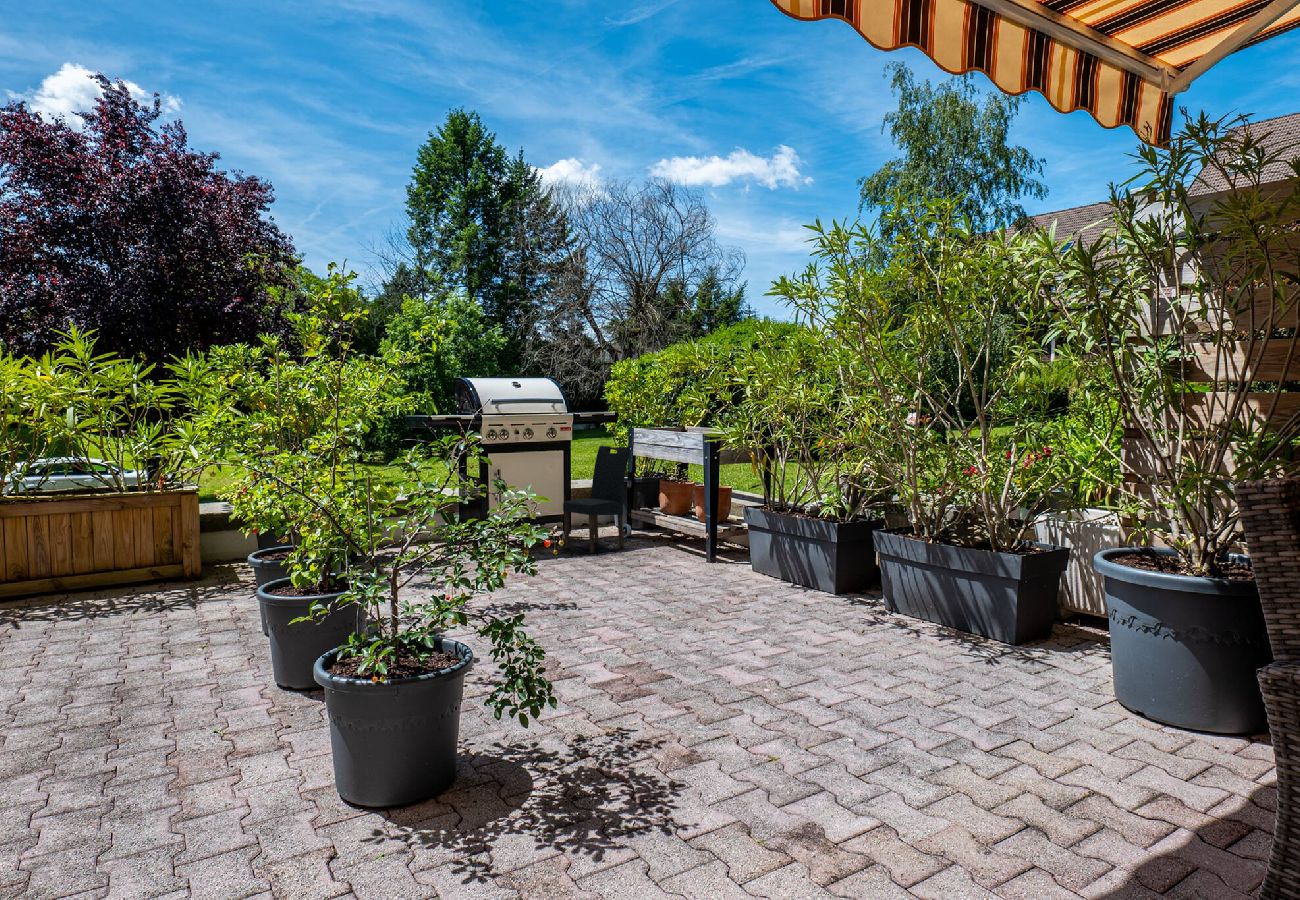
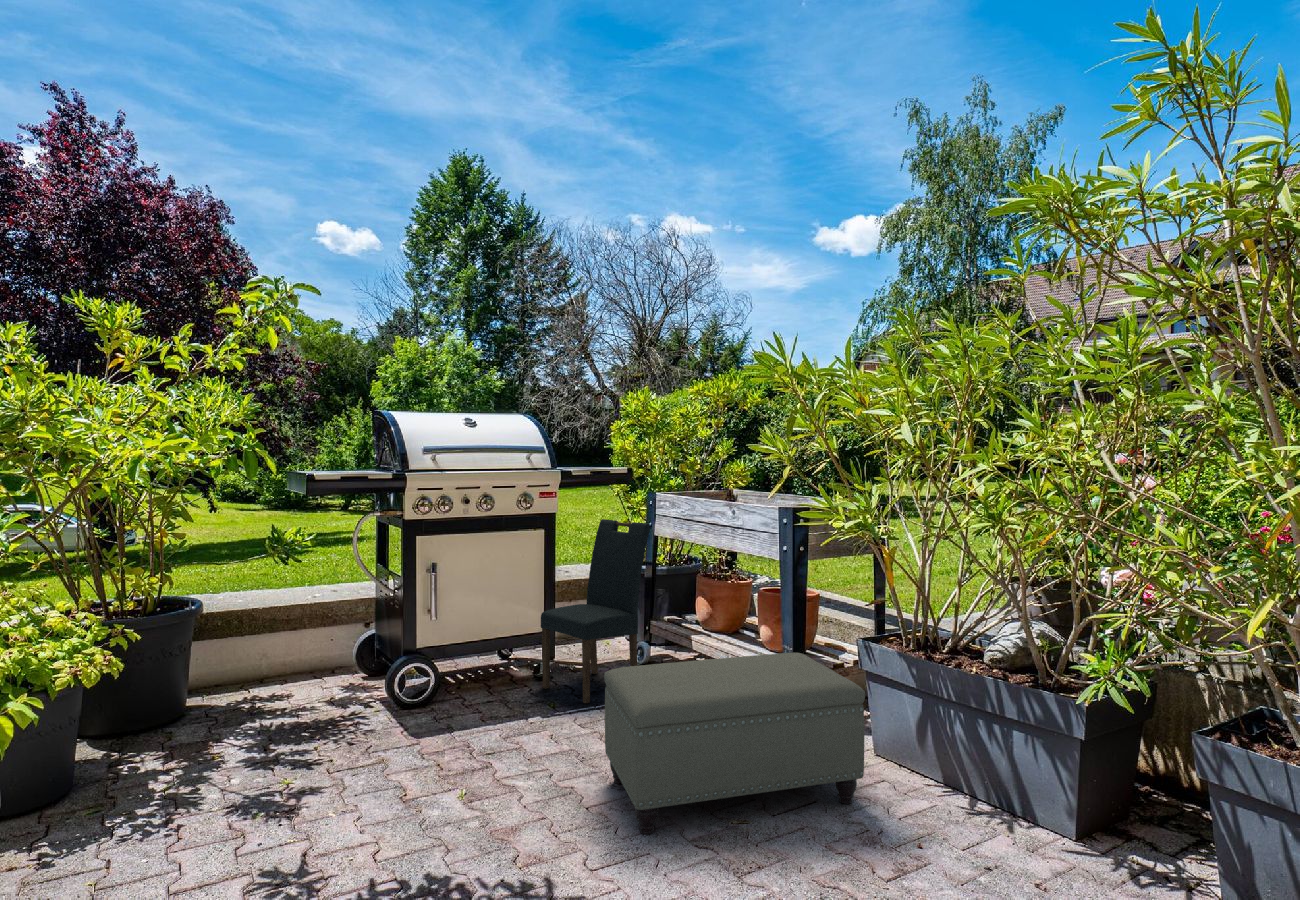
ottoman: none [602,511,734,588] -> present [604,653,865,835]

